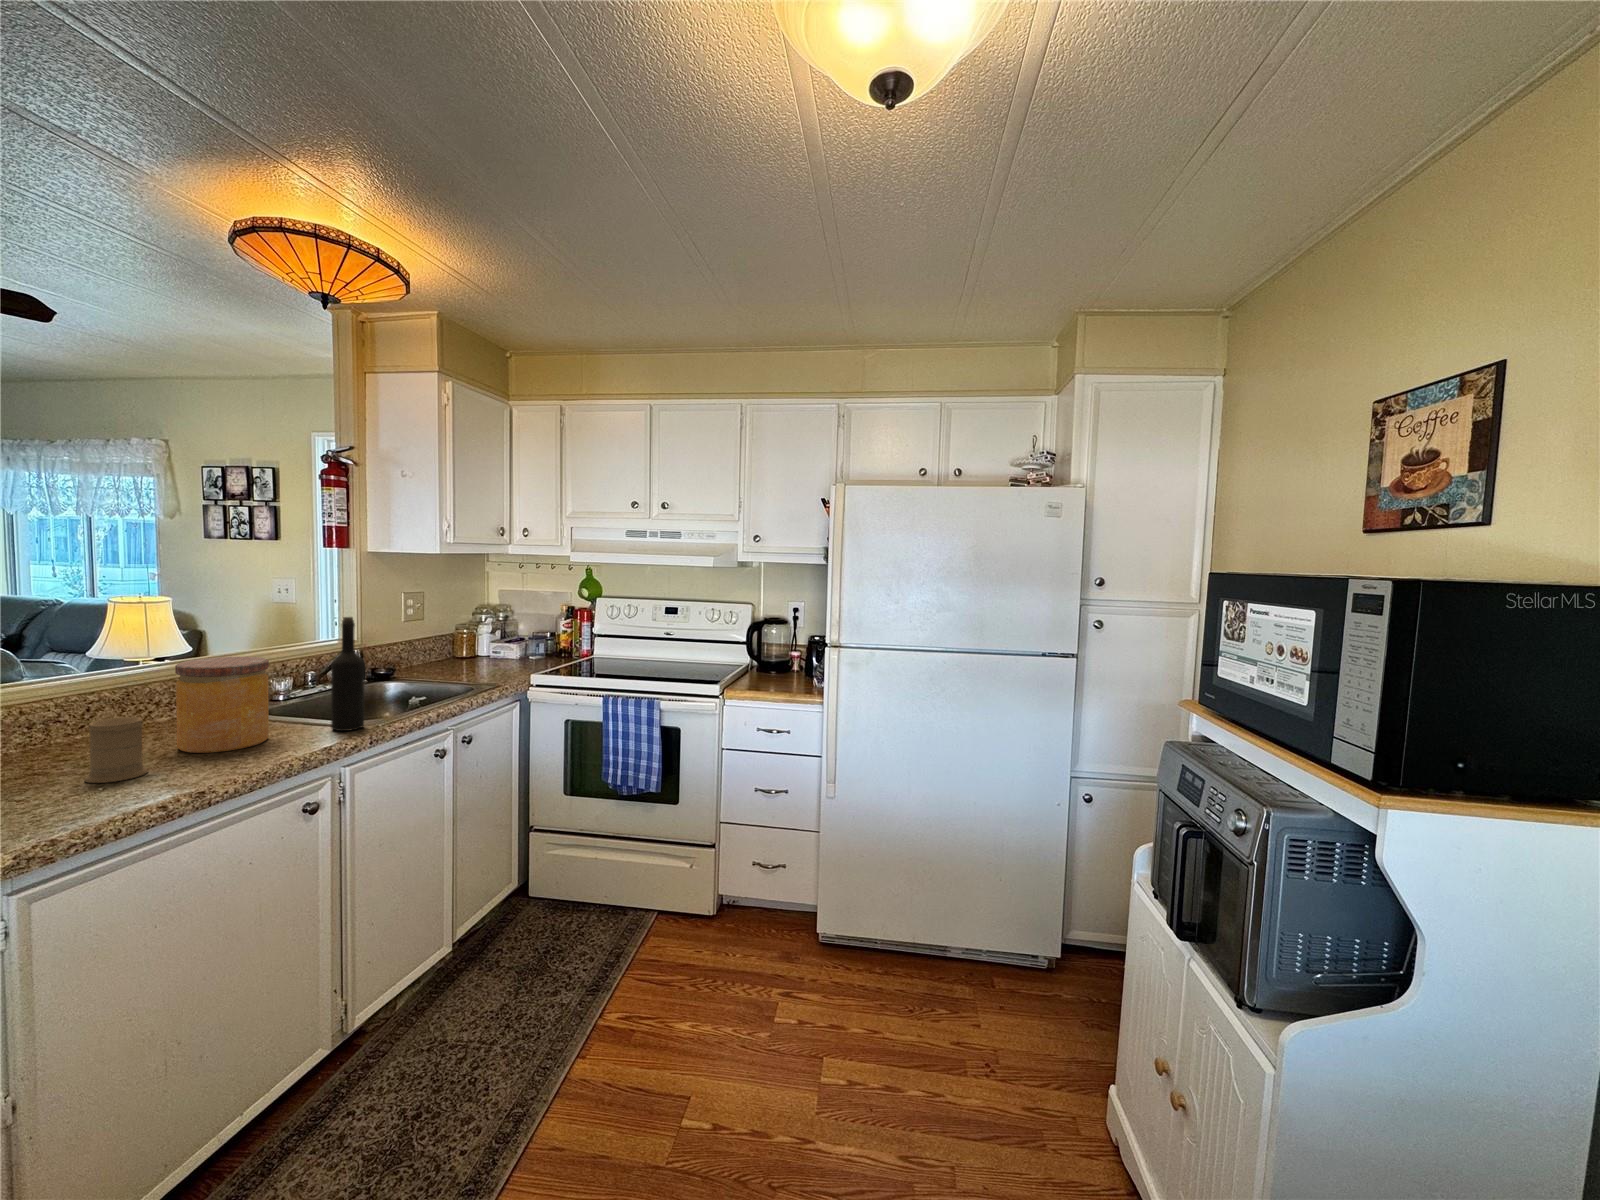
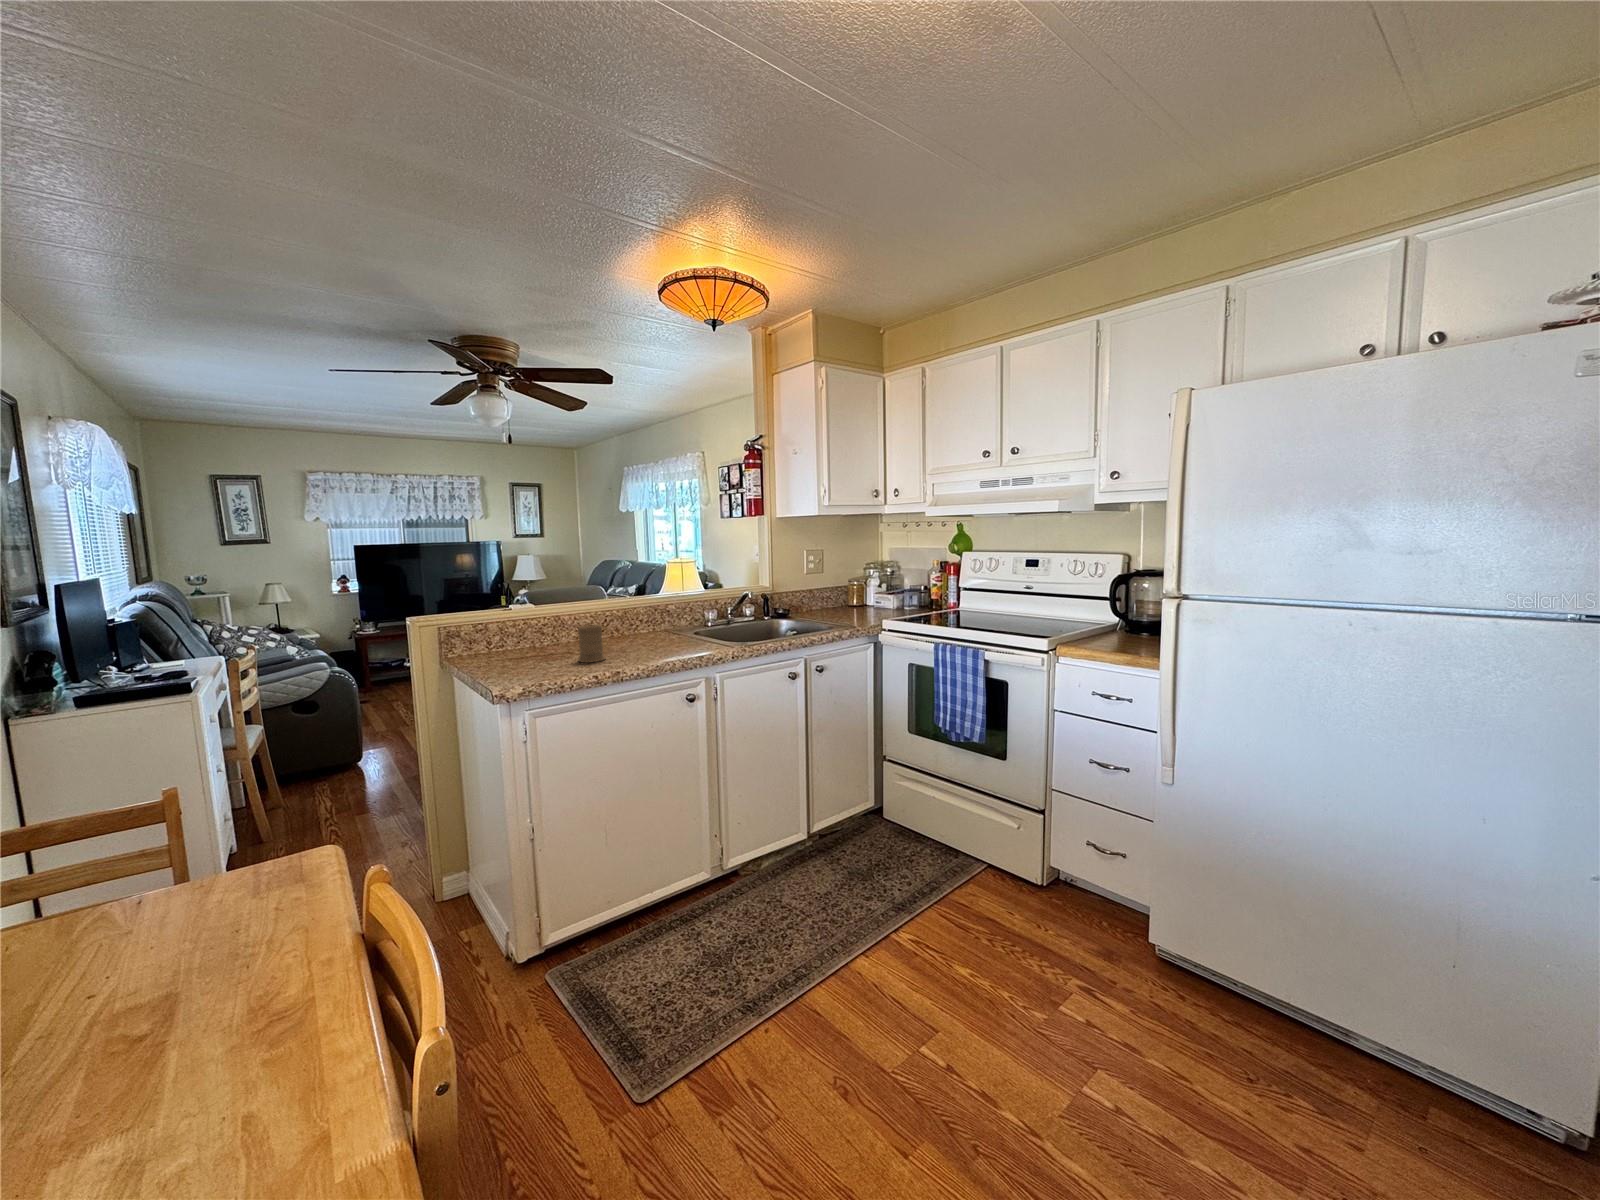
wine bottle: present [331,617,364,731] -> none [711,564,733,649]
jar: present [175,657,269,753] -> none [627,591,677,653]

